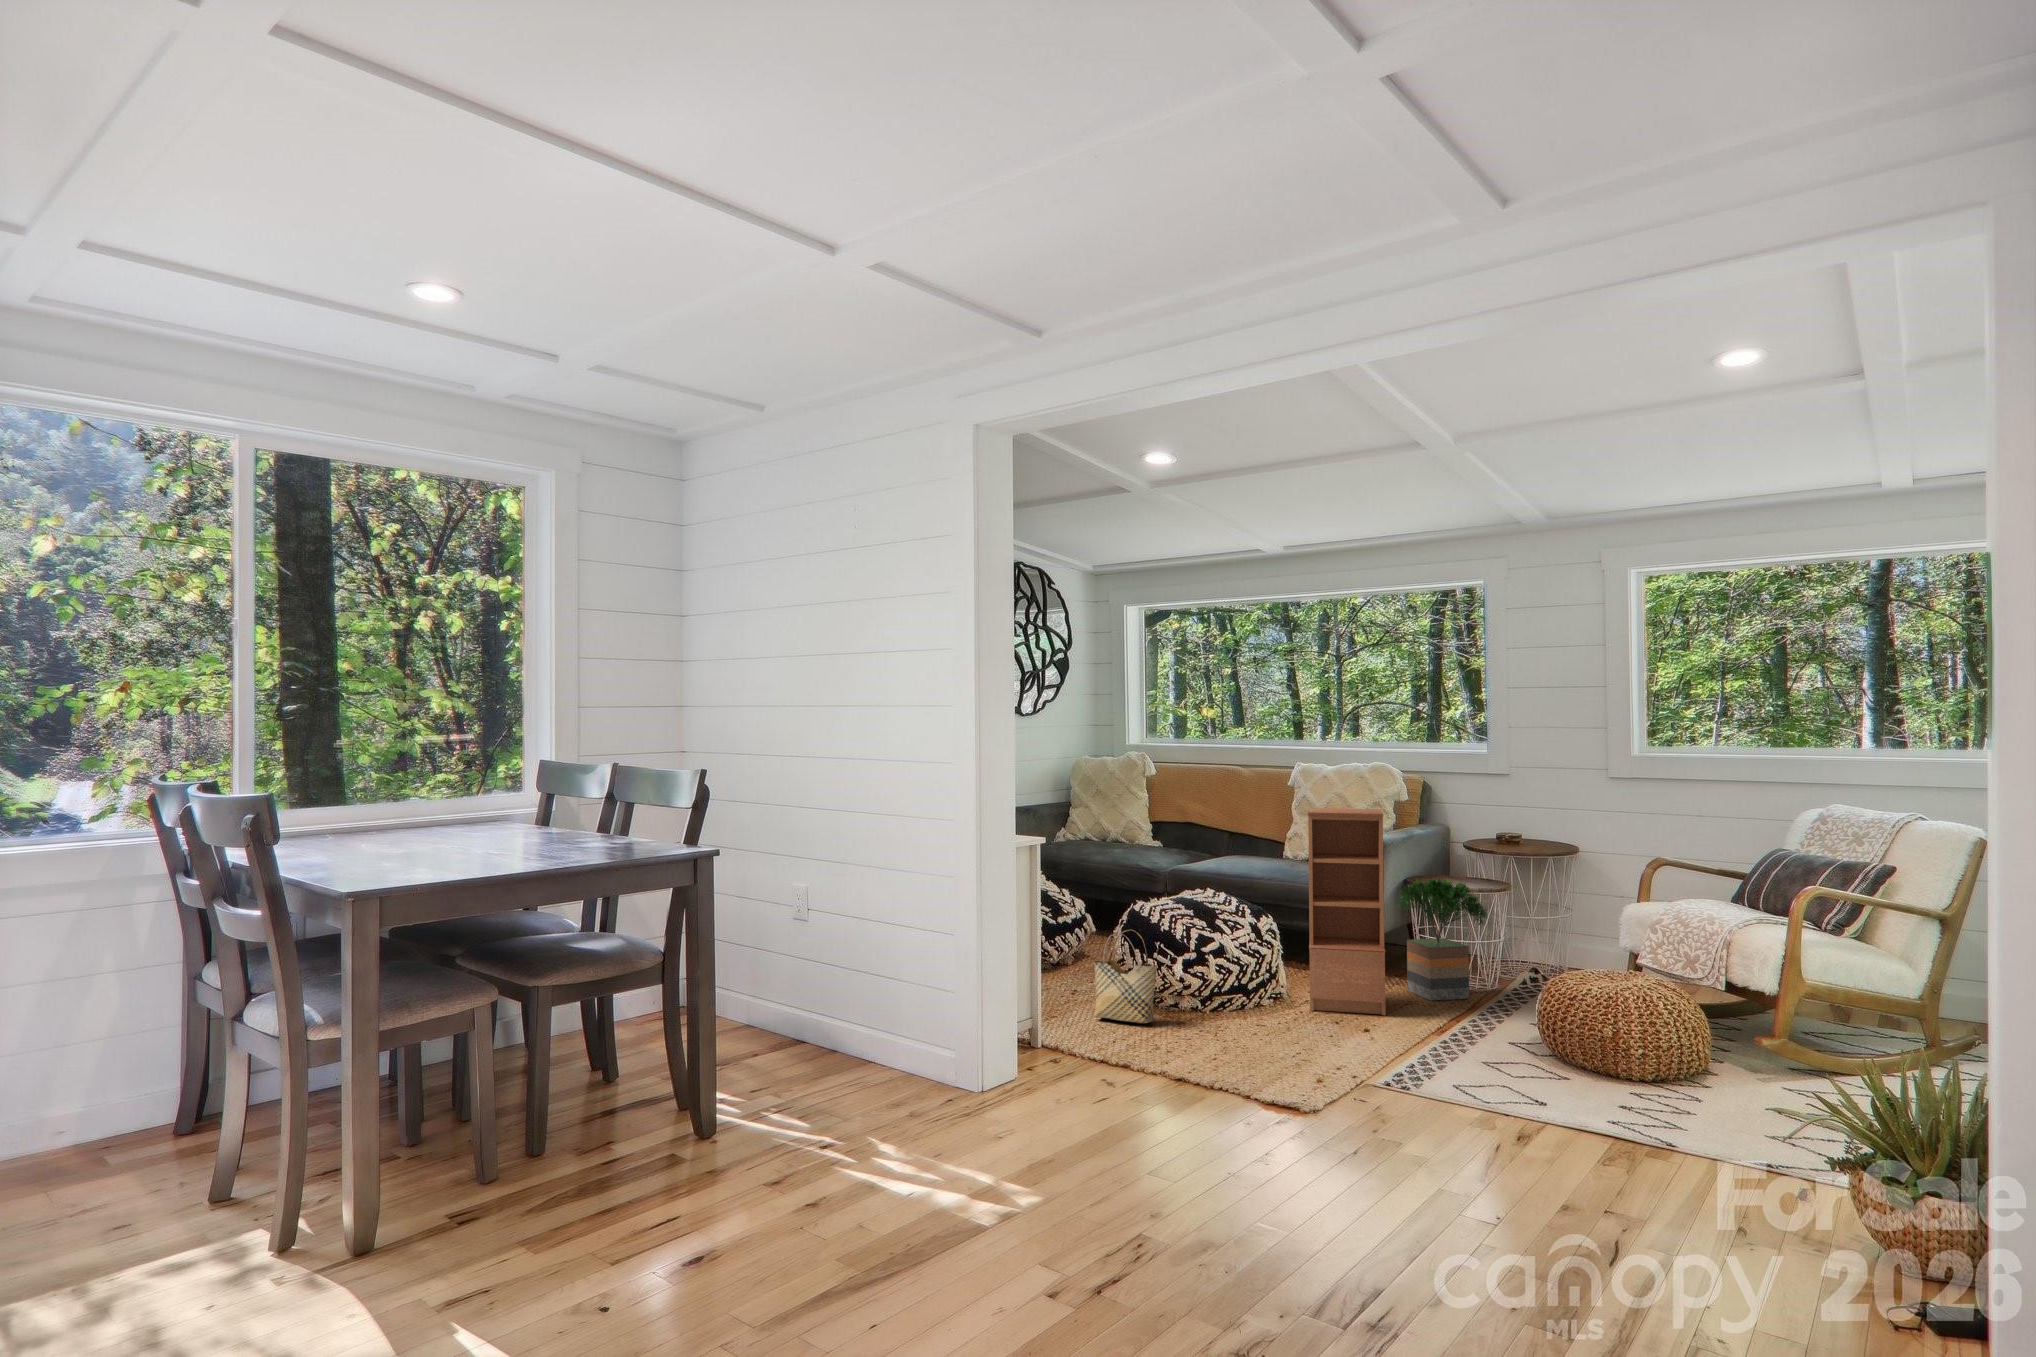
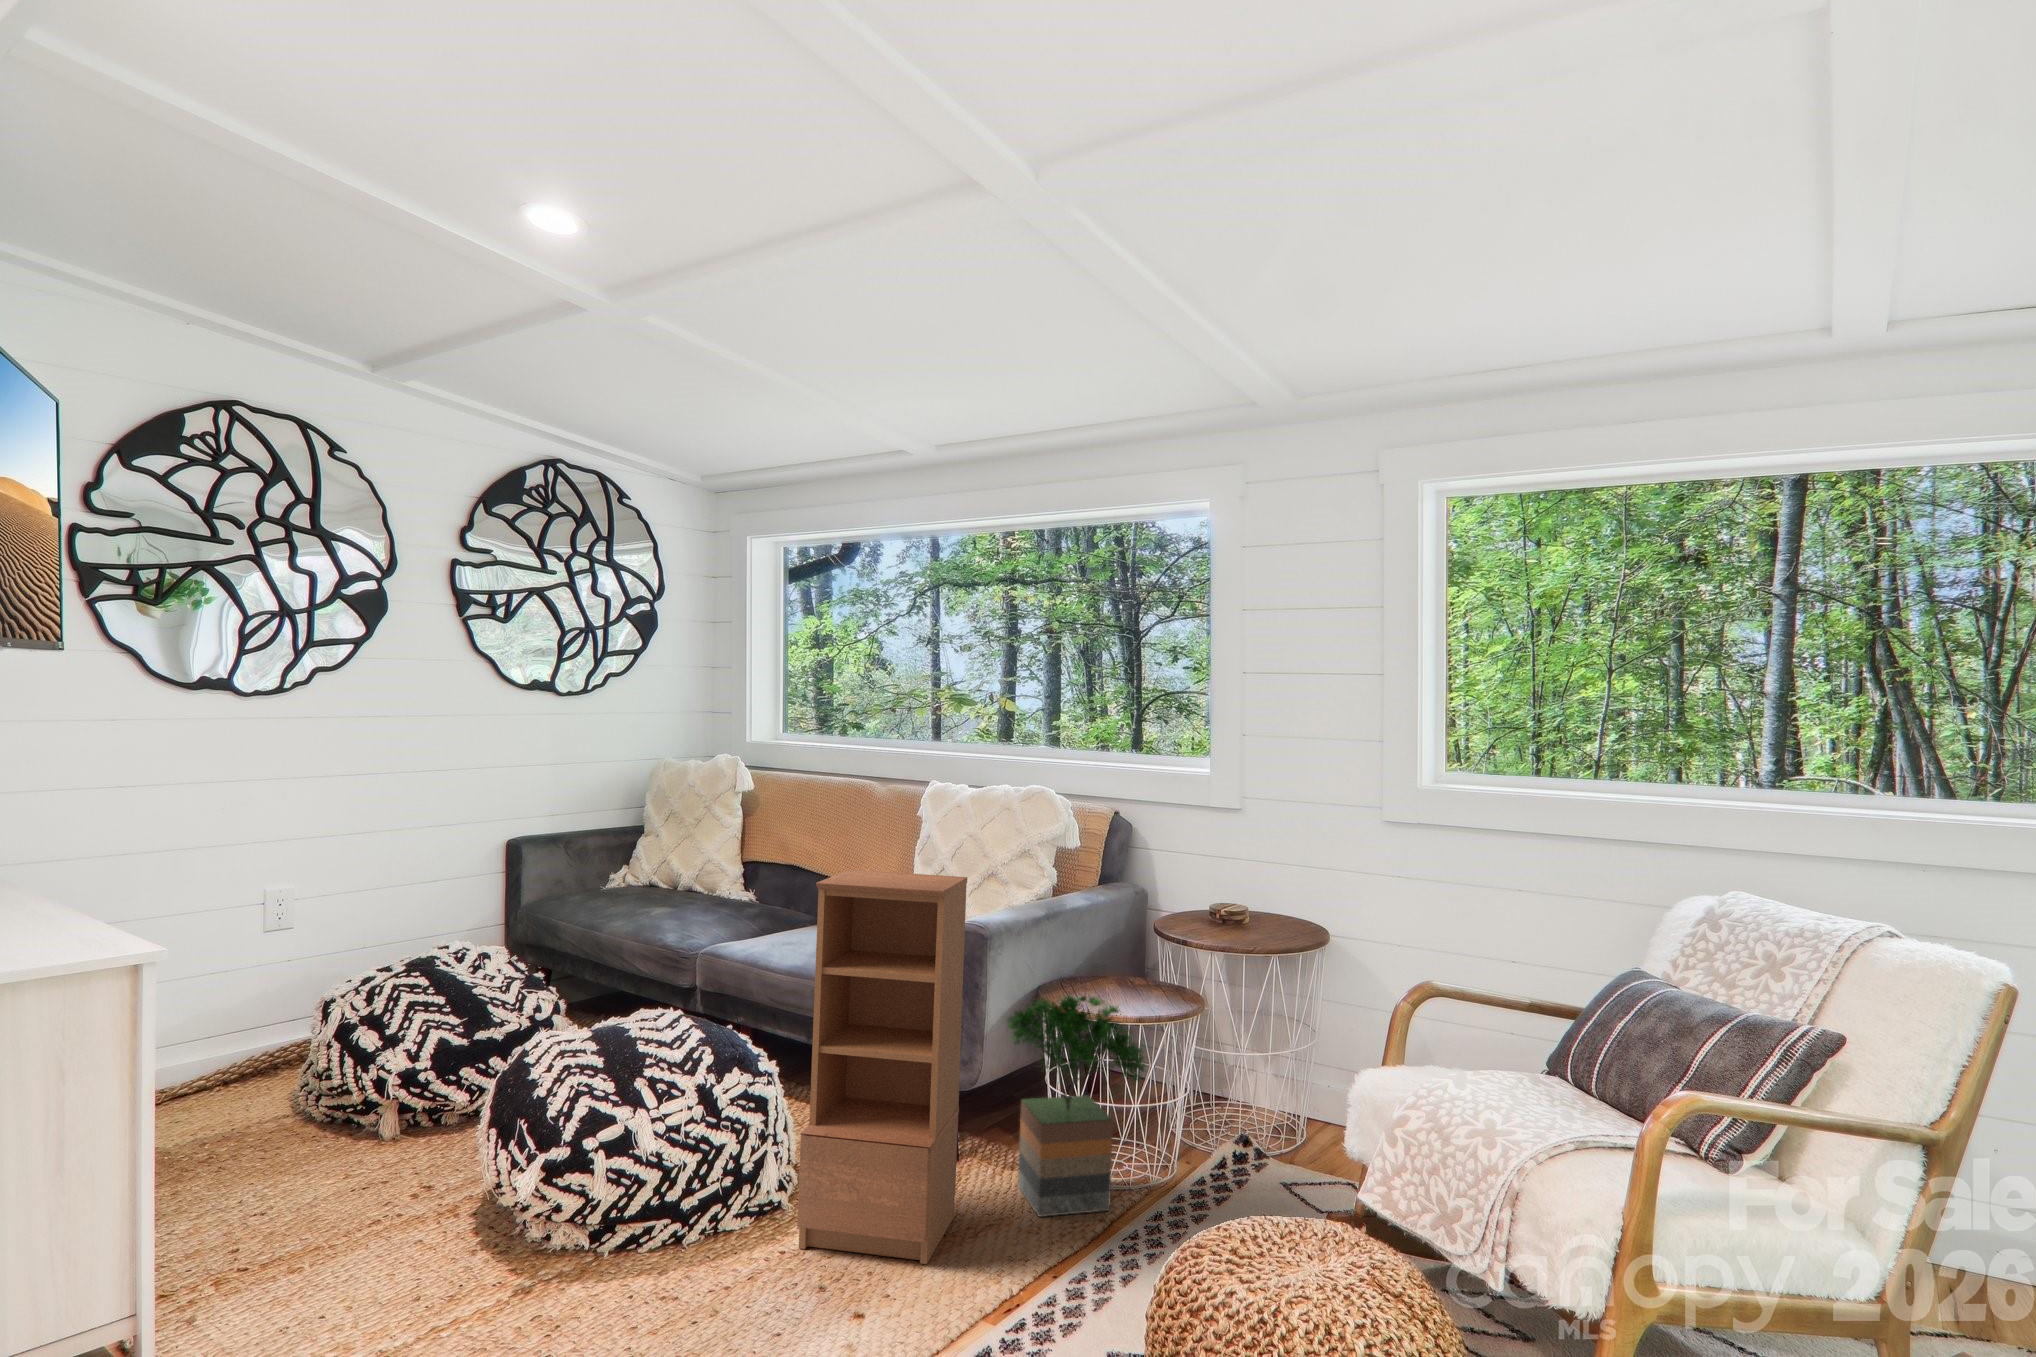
woven basket: present [1093,929,1157,1023] -> none [349,1100,476,1296]

